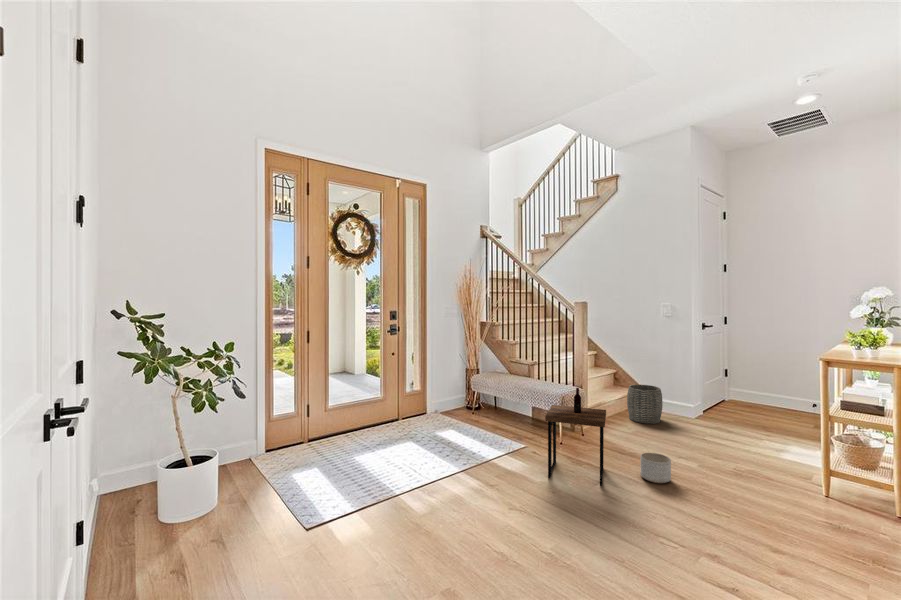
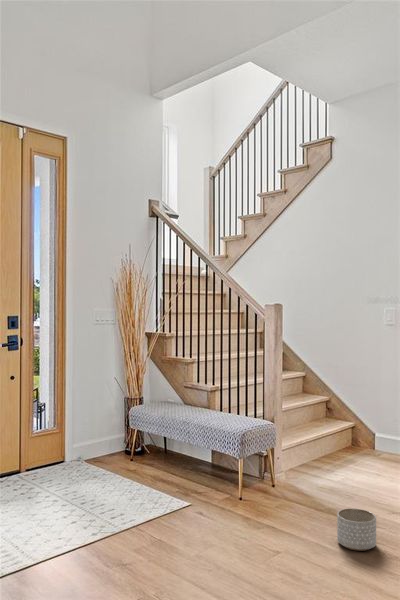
woven basket: present [627,385,663,424] -> none [338,416,383,469]
side table: present [545,388,606,486] -> none [207,420,294,558]

